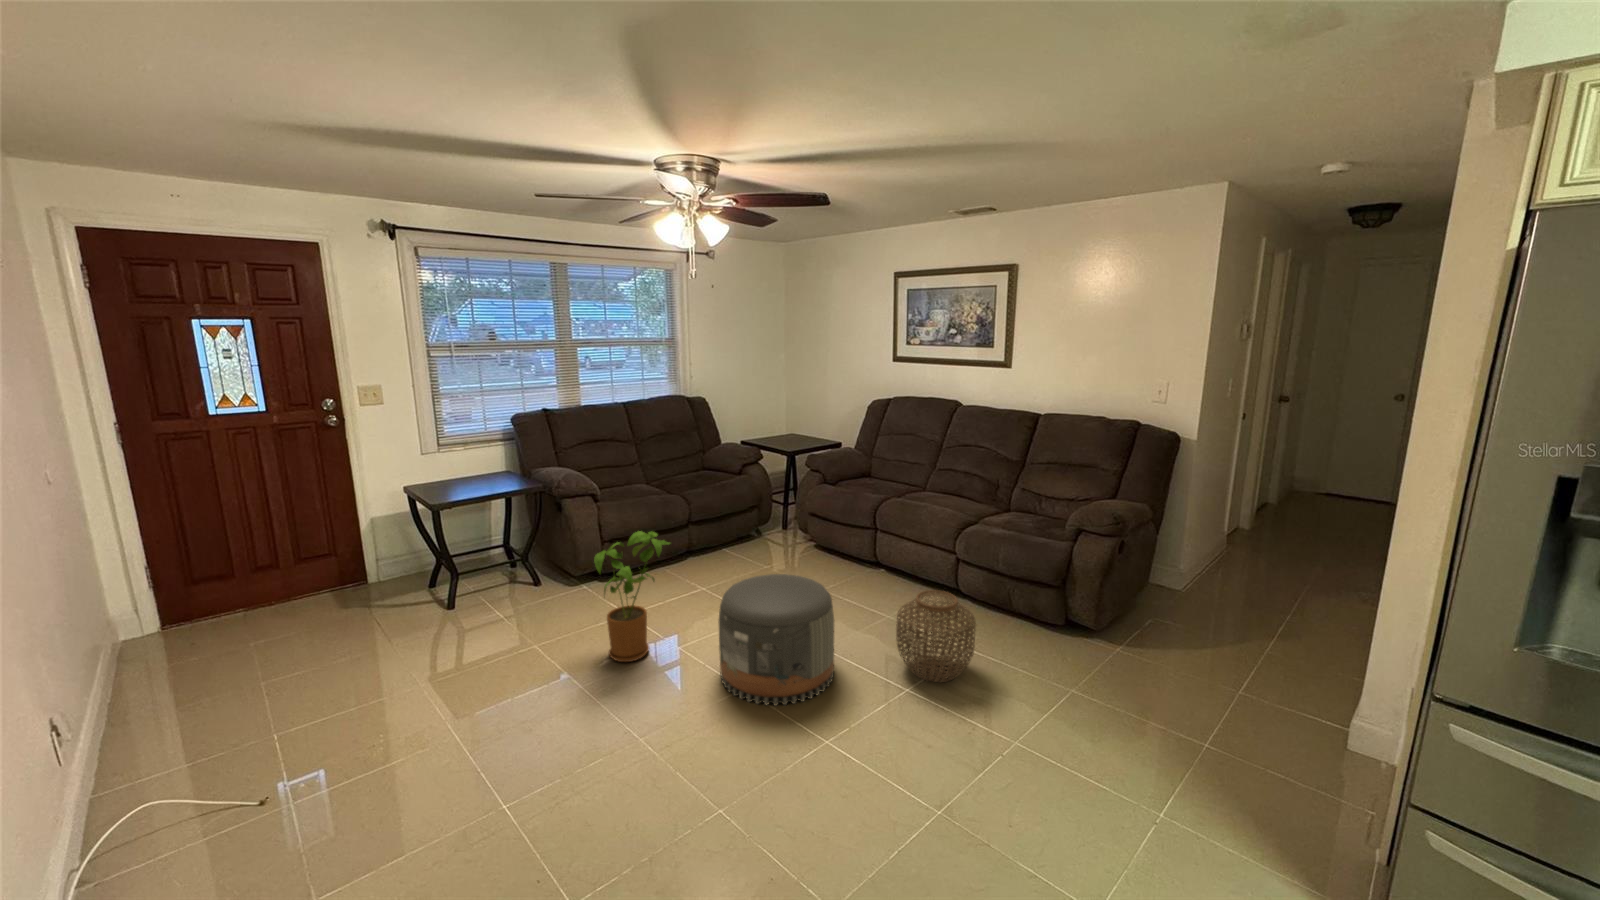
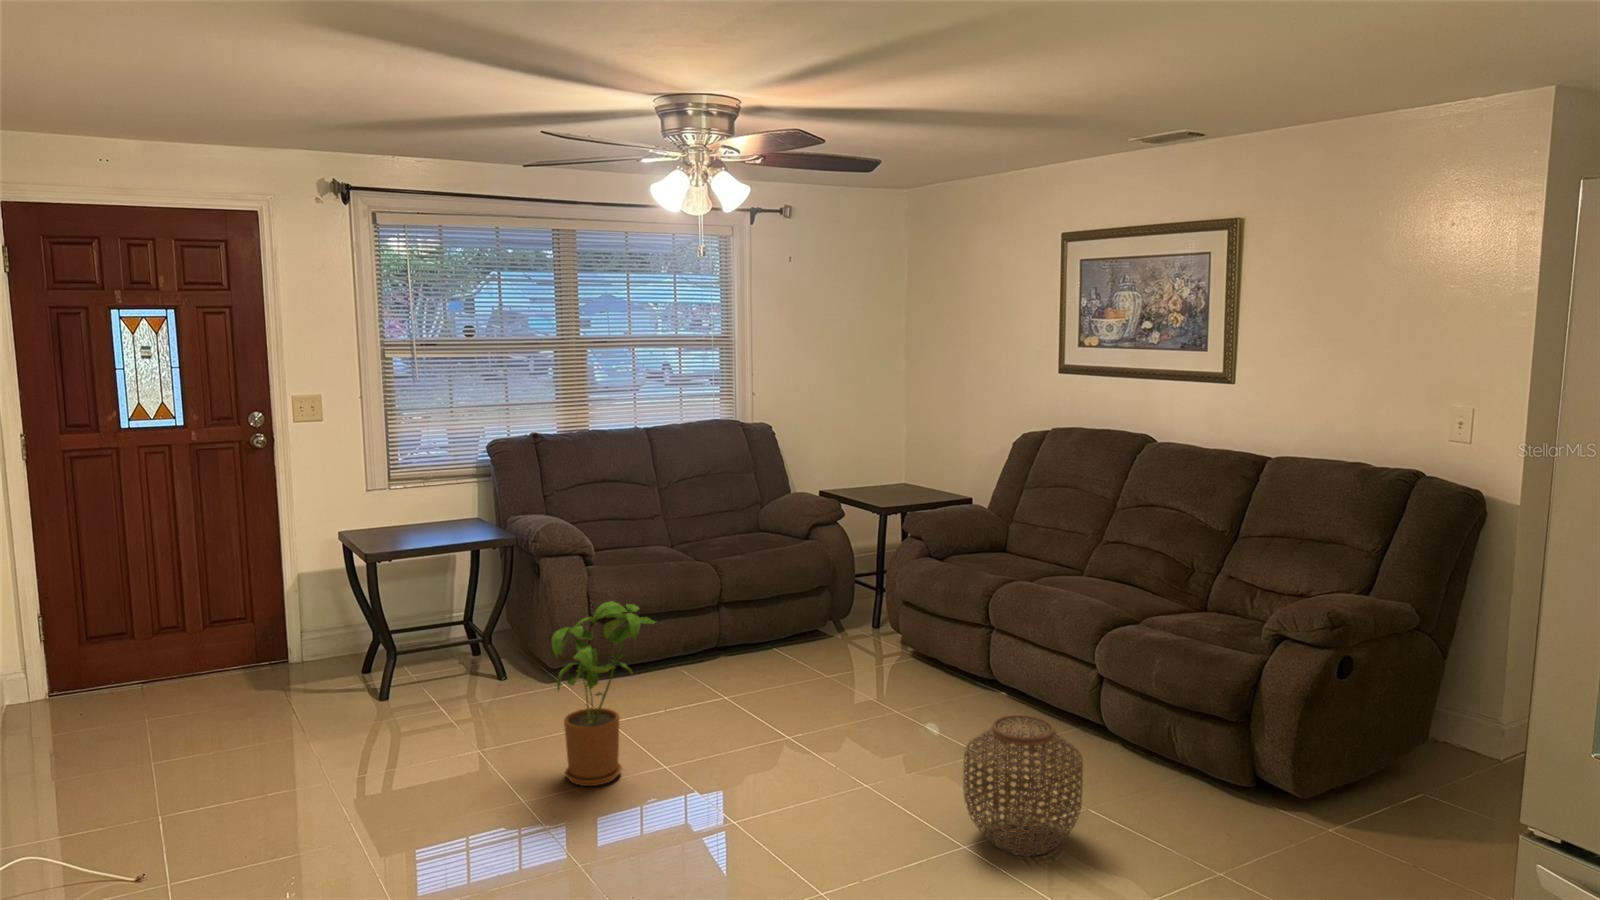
pouf: present [718,574,834,706] -> none [704,676,871,861]

